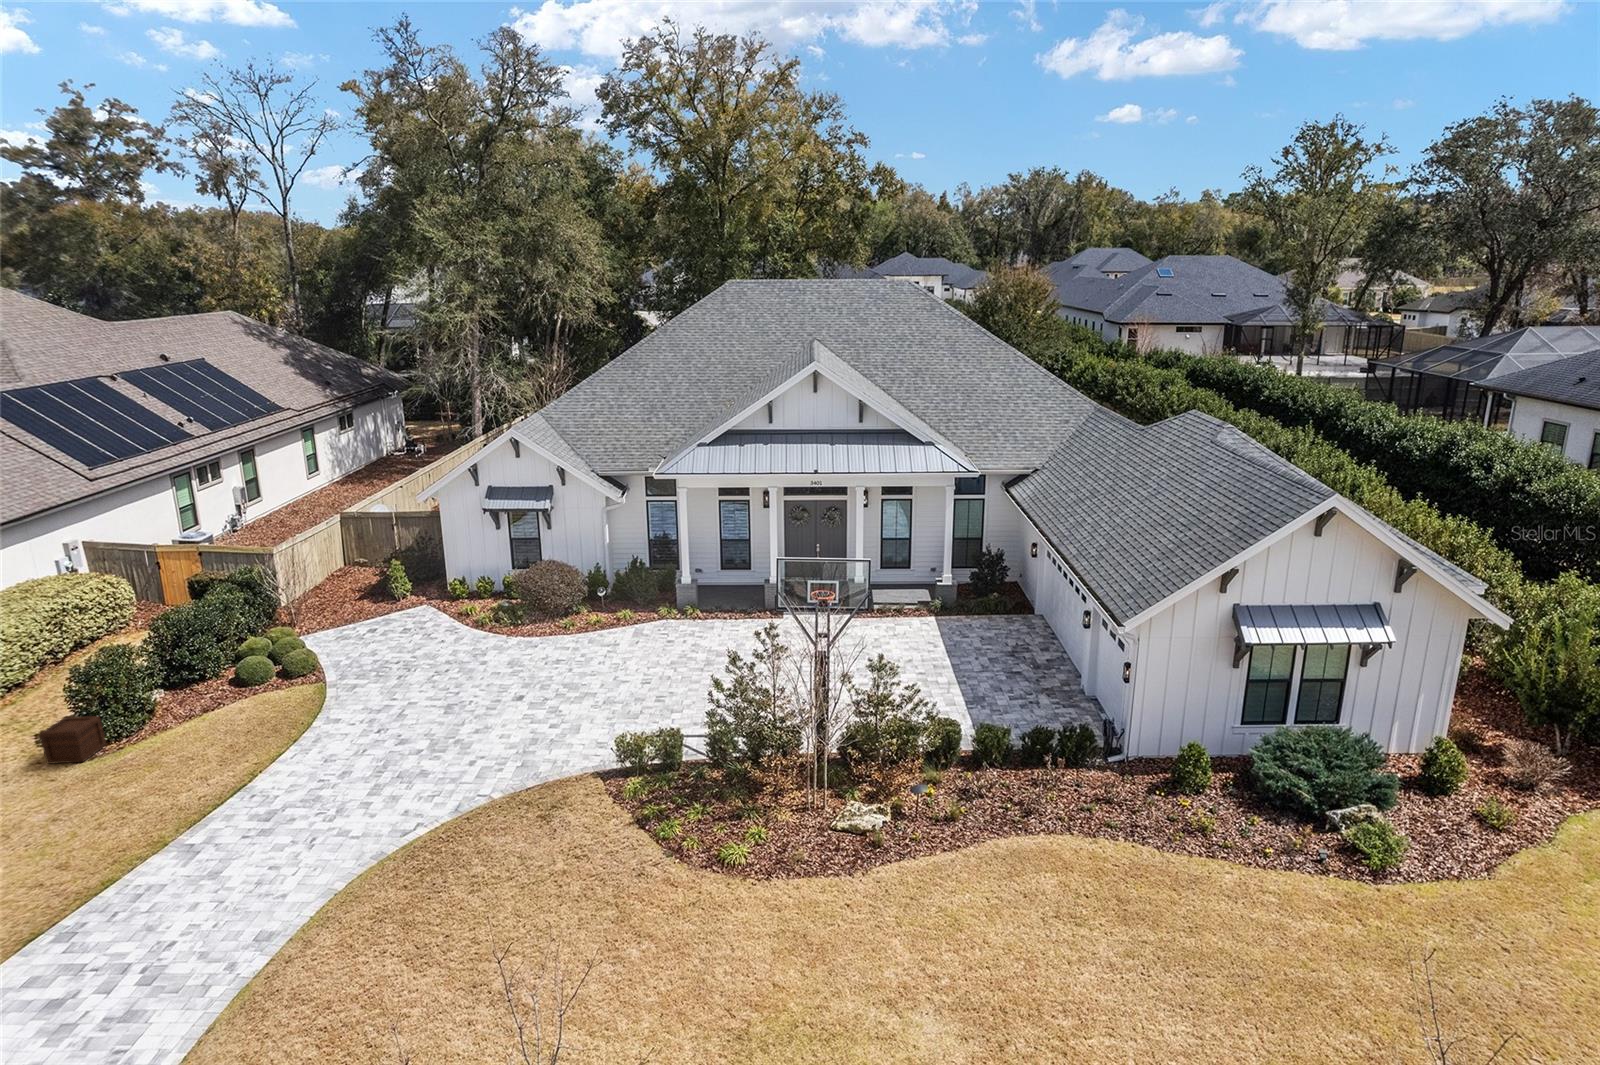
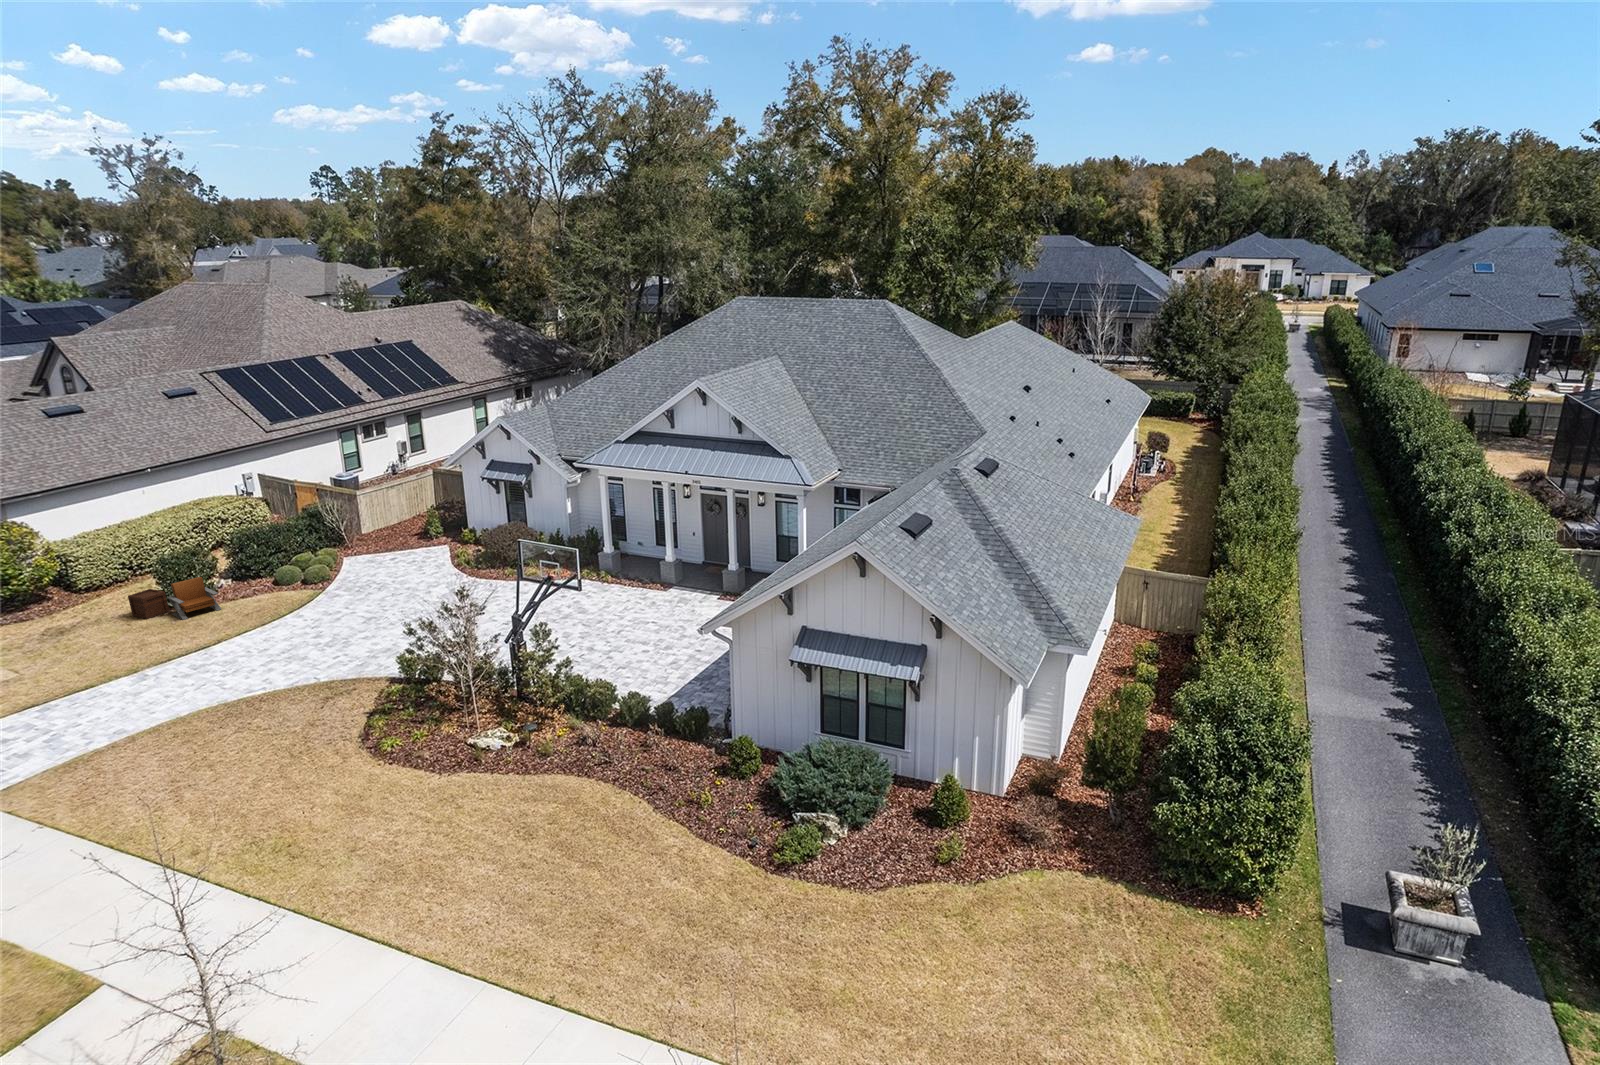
lounge chair: none [111,685,198,752] -> present [168,577,221,620]

